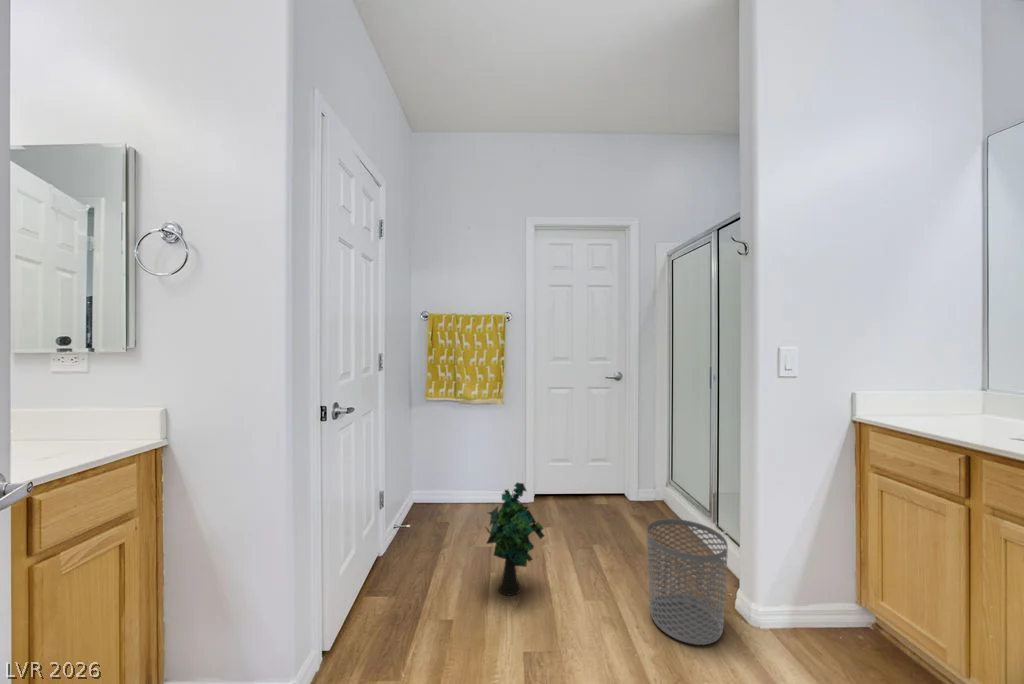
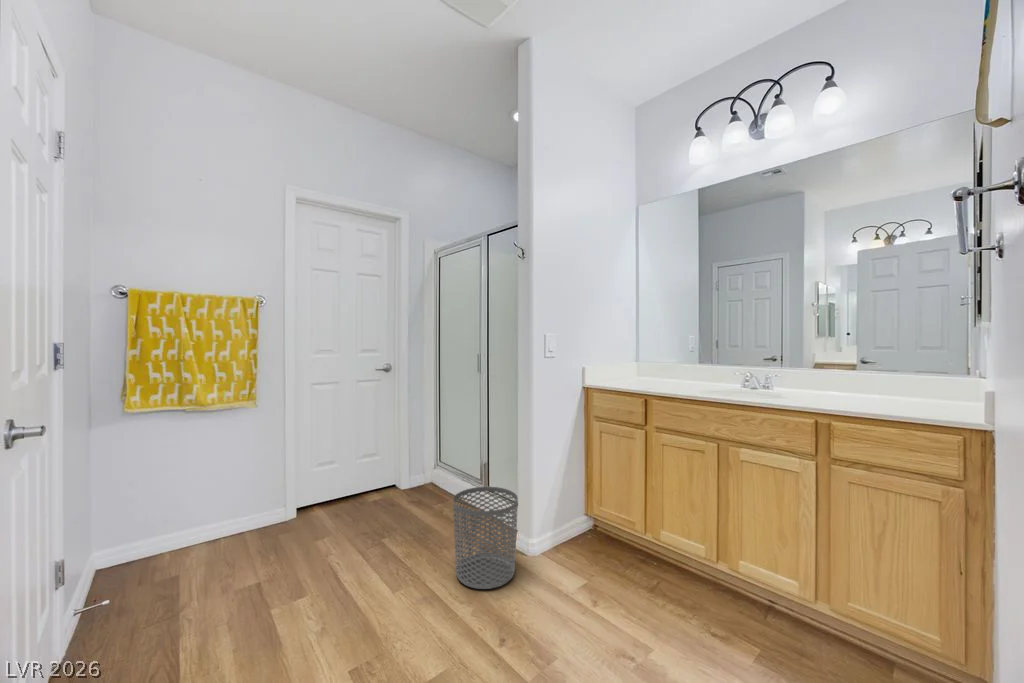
decorative plant: present [486,483,544,595] -> none [269,489,350,624]

